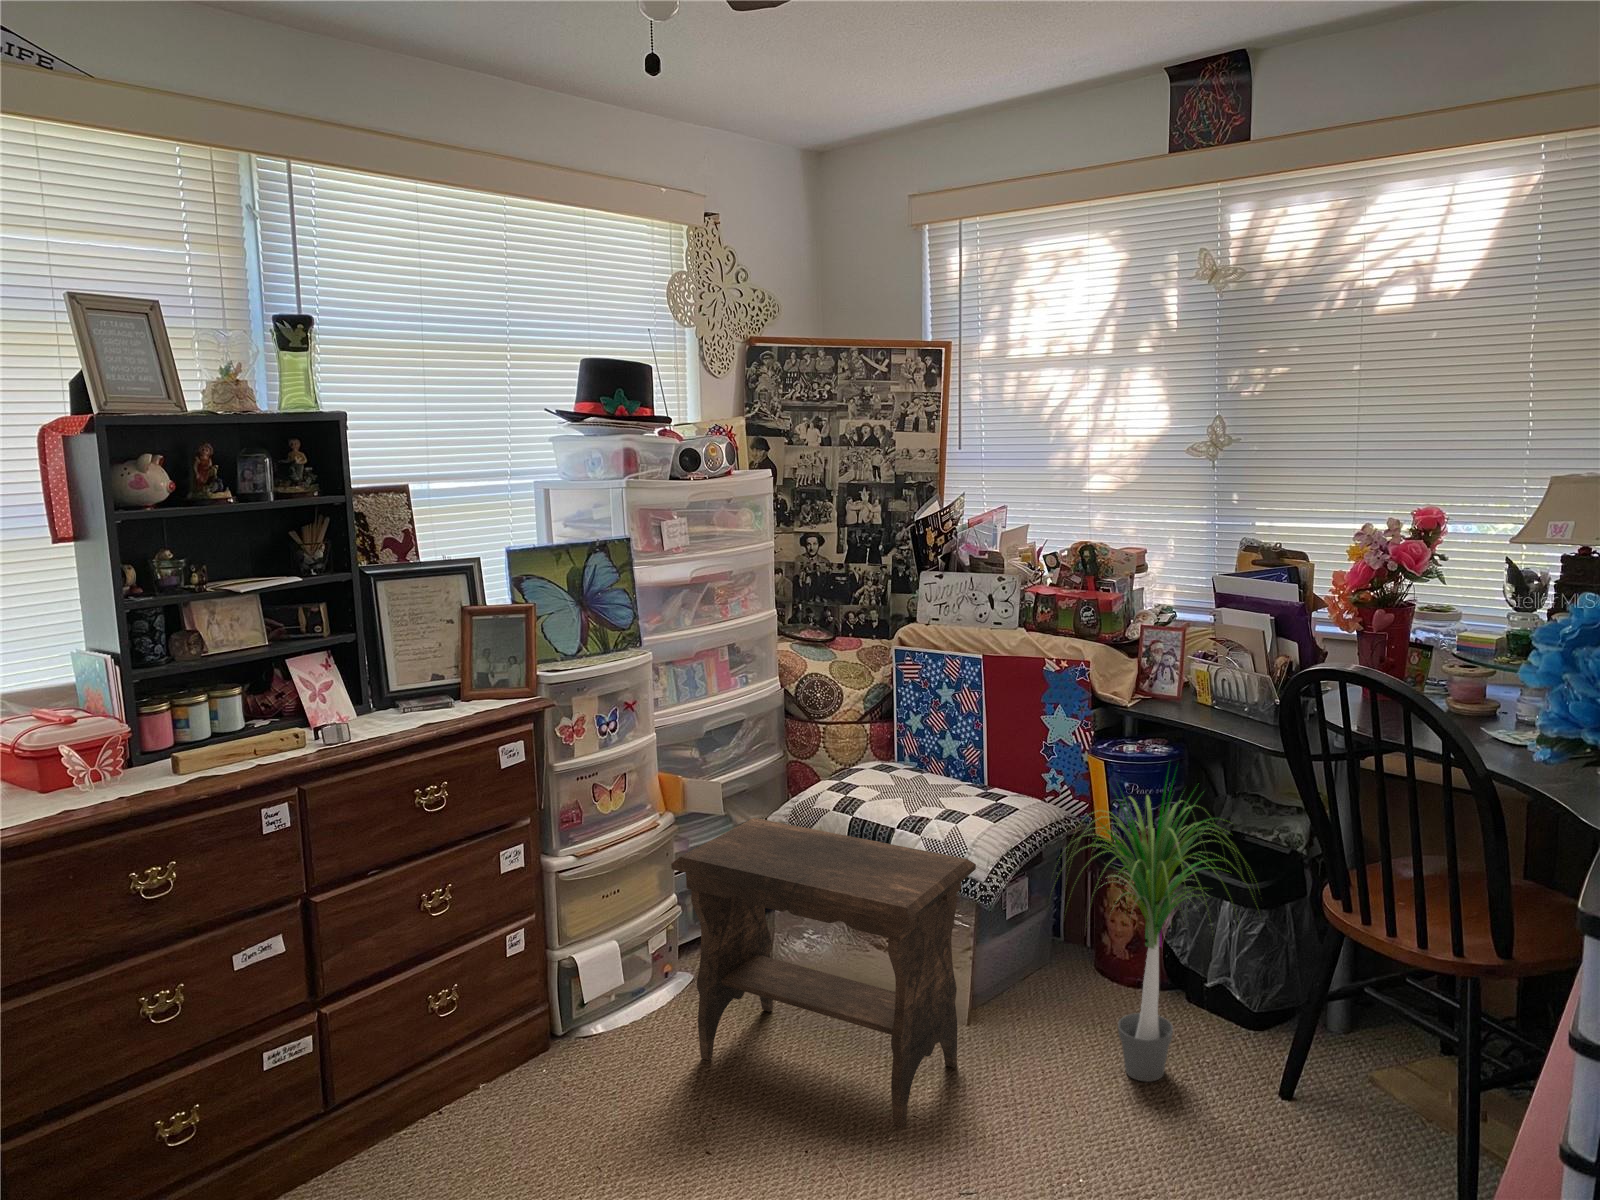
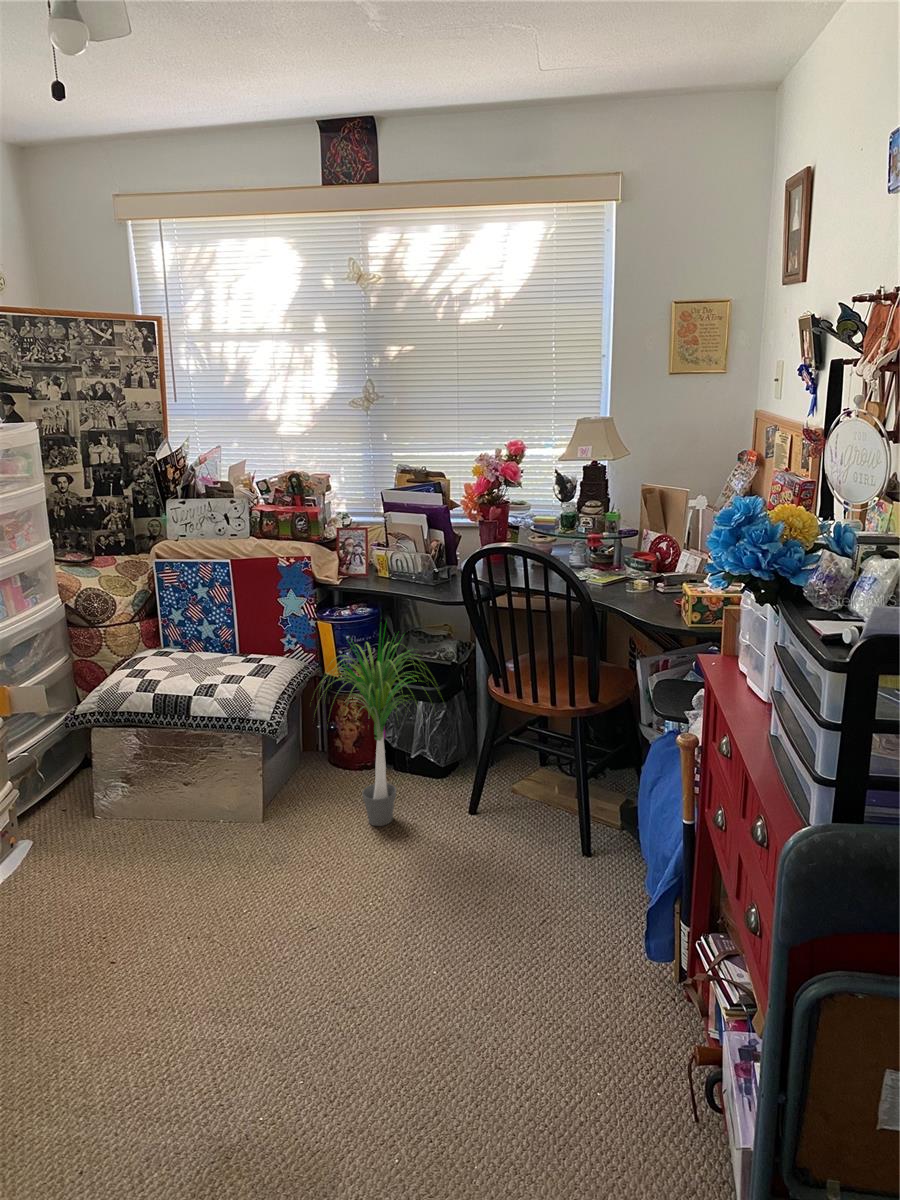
footstool: present [671,818,976,1127] -> none [23,703,262,893]

